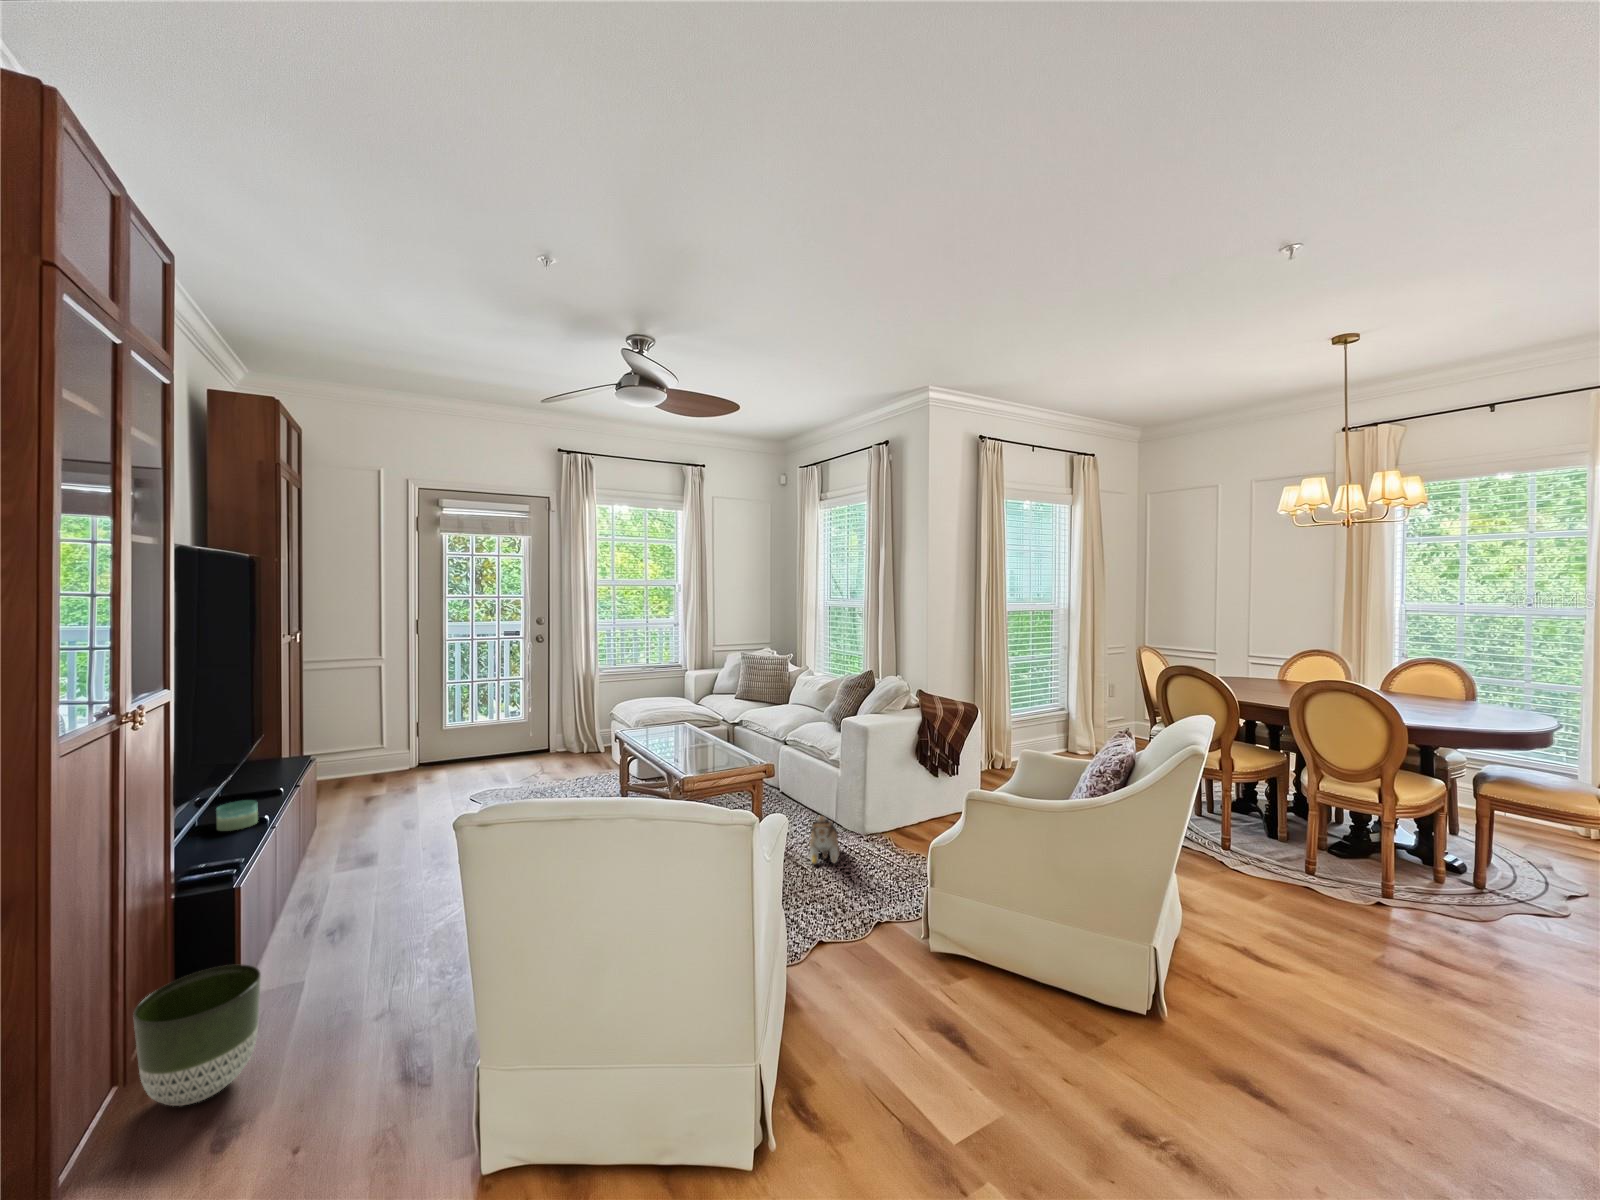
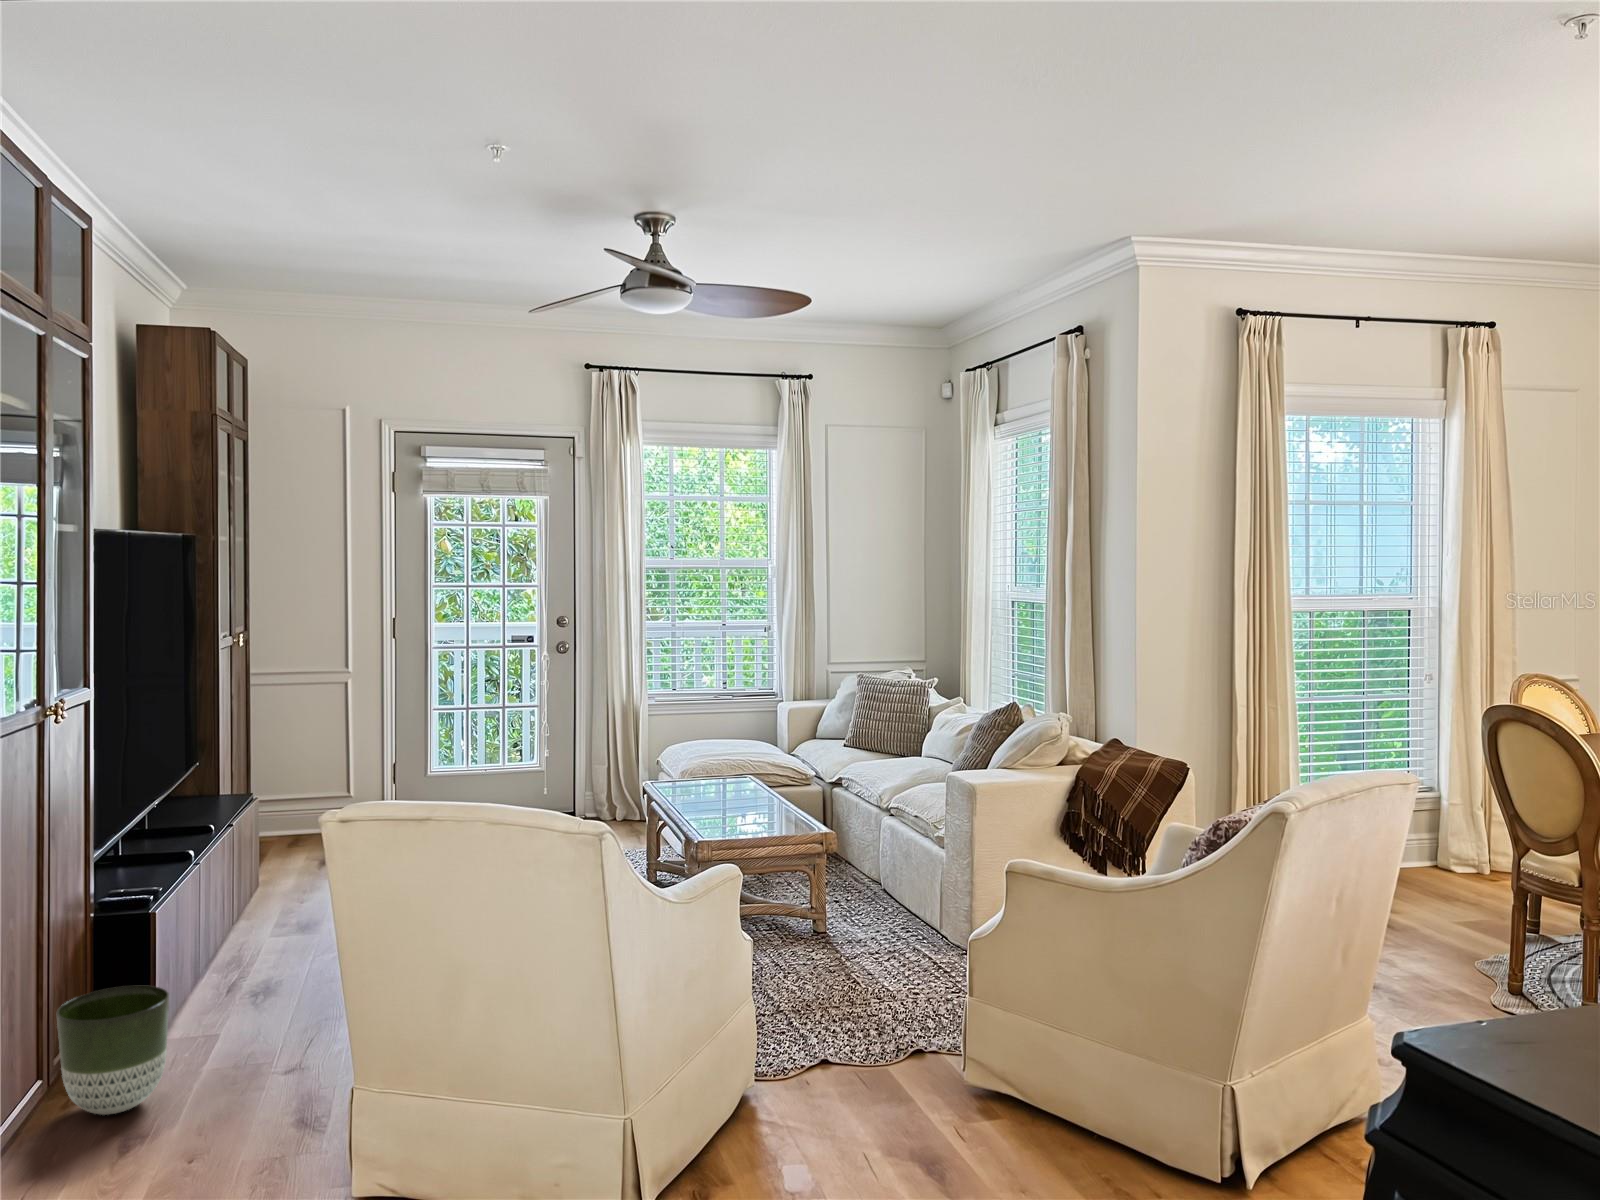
candle: present [216,800,258,831] -> none [142,829,184,862]
plush toy: present [810,816,840,865] -> none [860,908,921,981]

